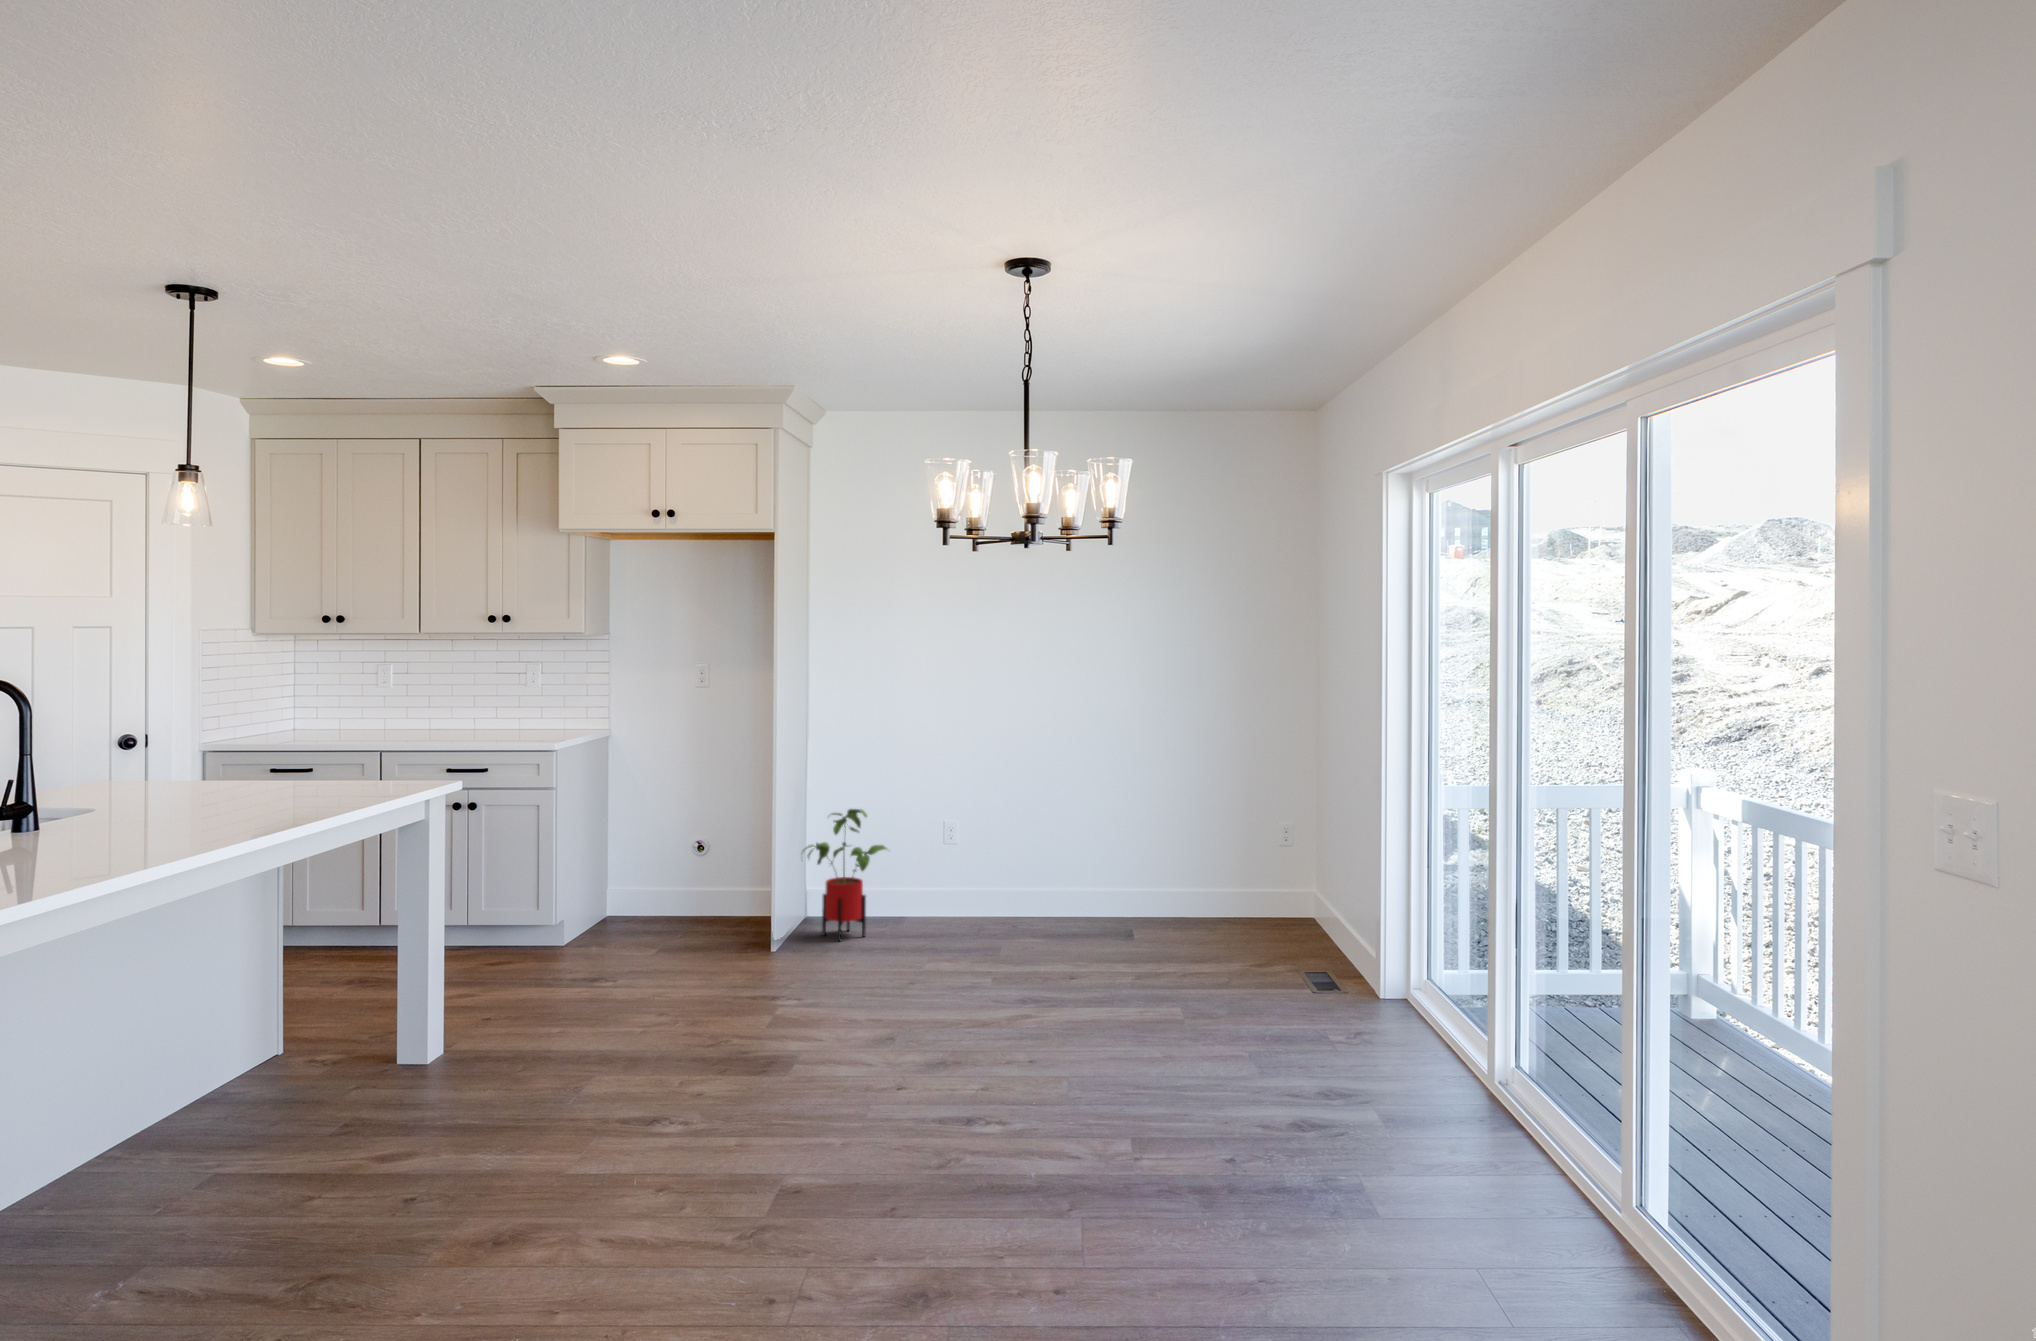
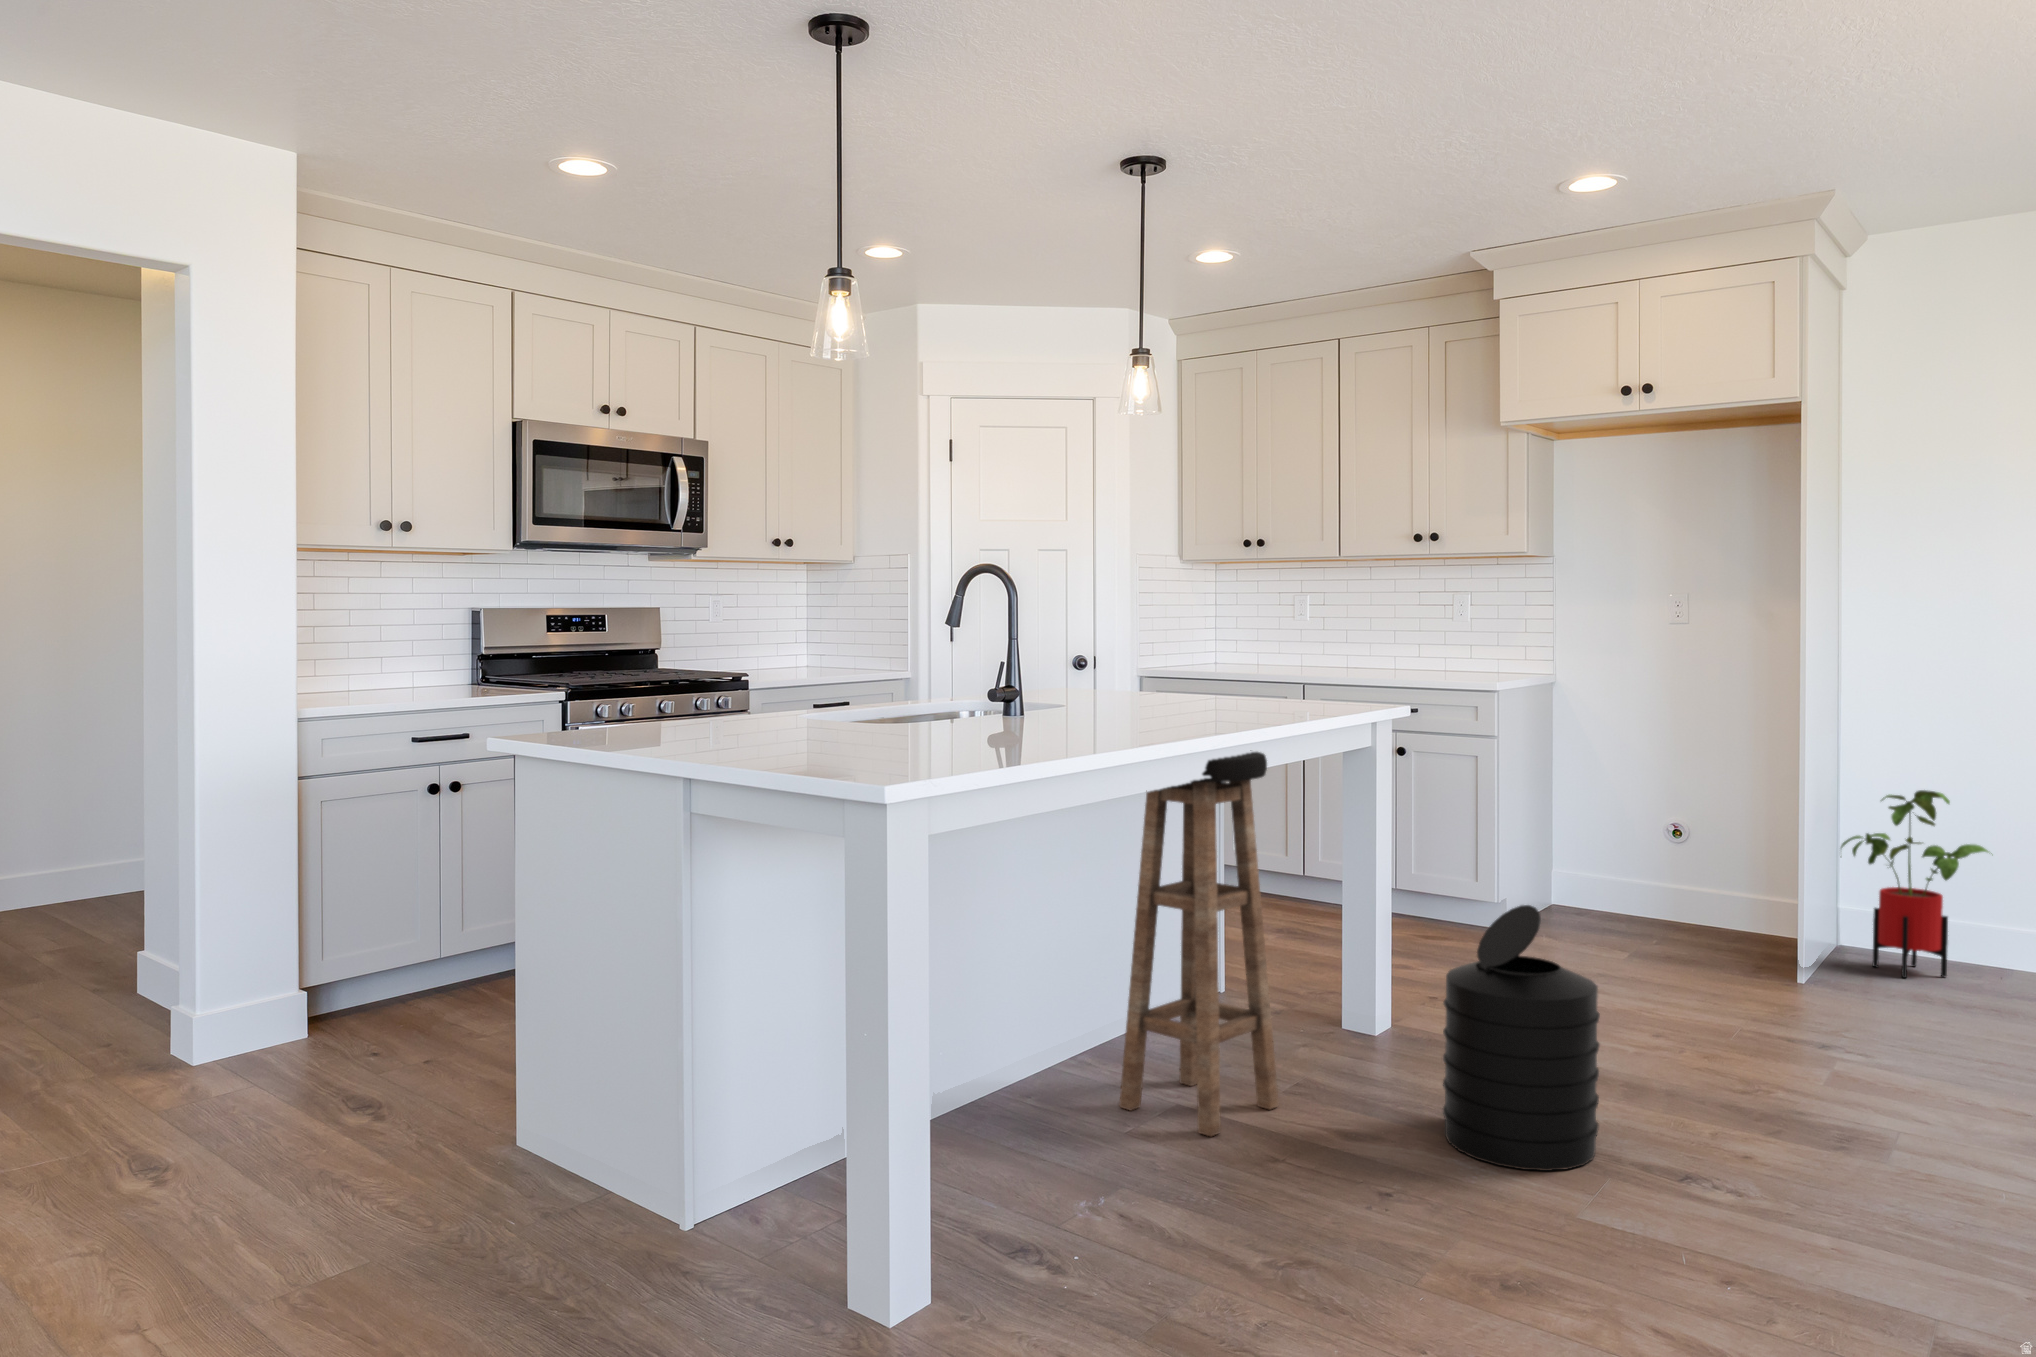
bar stool: none [154,844,325,1198] -> present [1119,752,1279,1136]
trash can: none [470,950,594,1160] -> present [1443,905,1600,1171]

